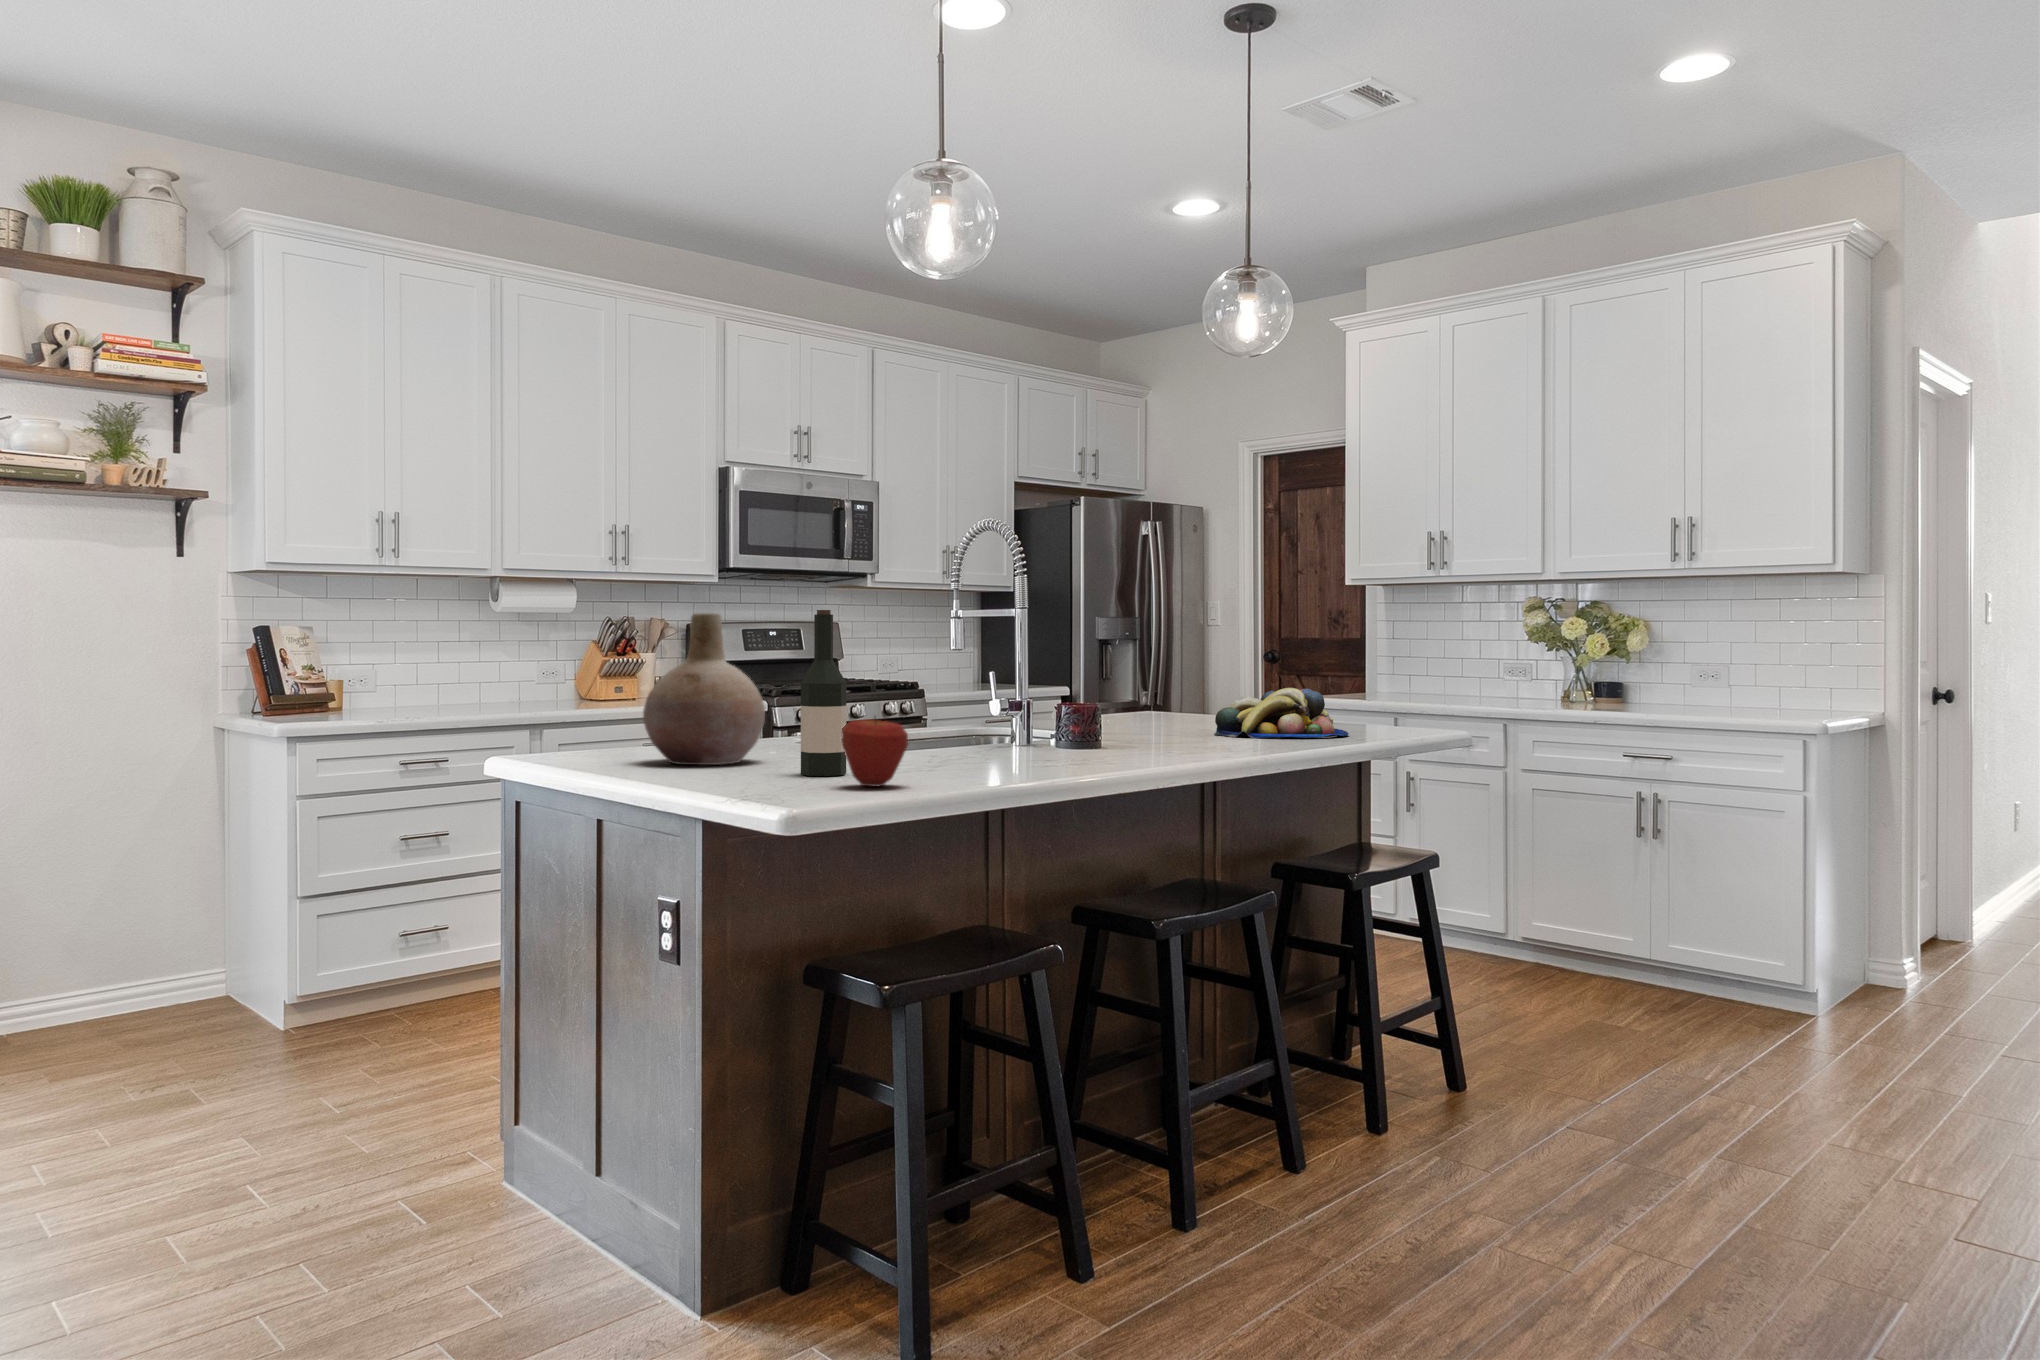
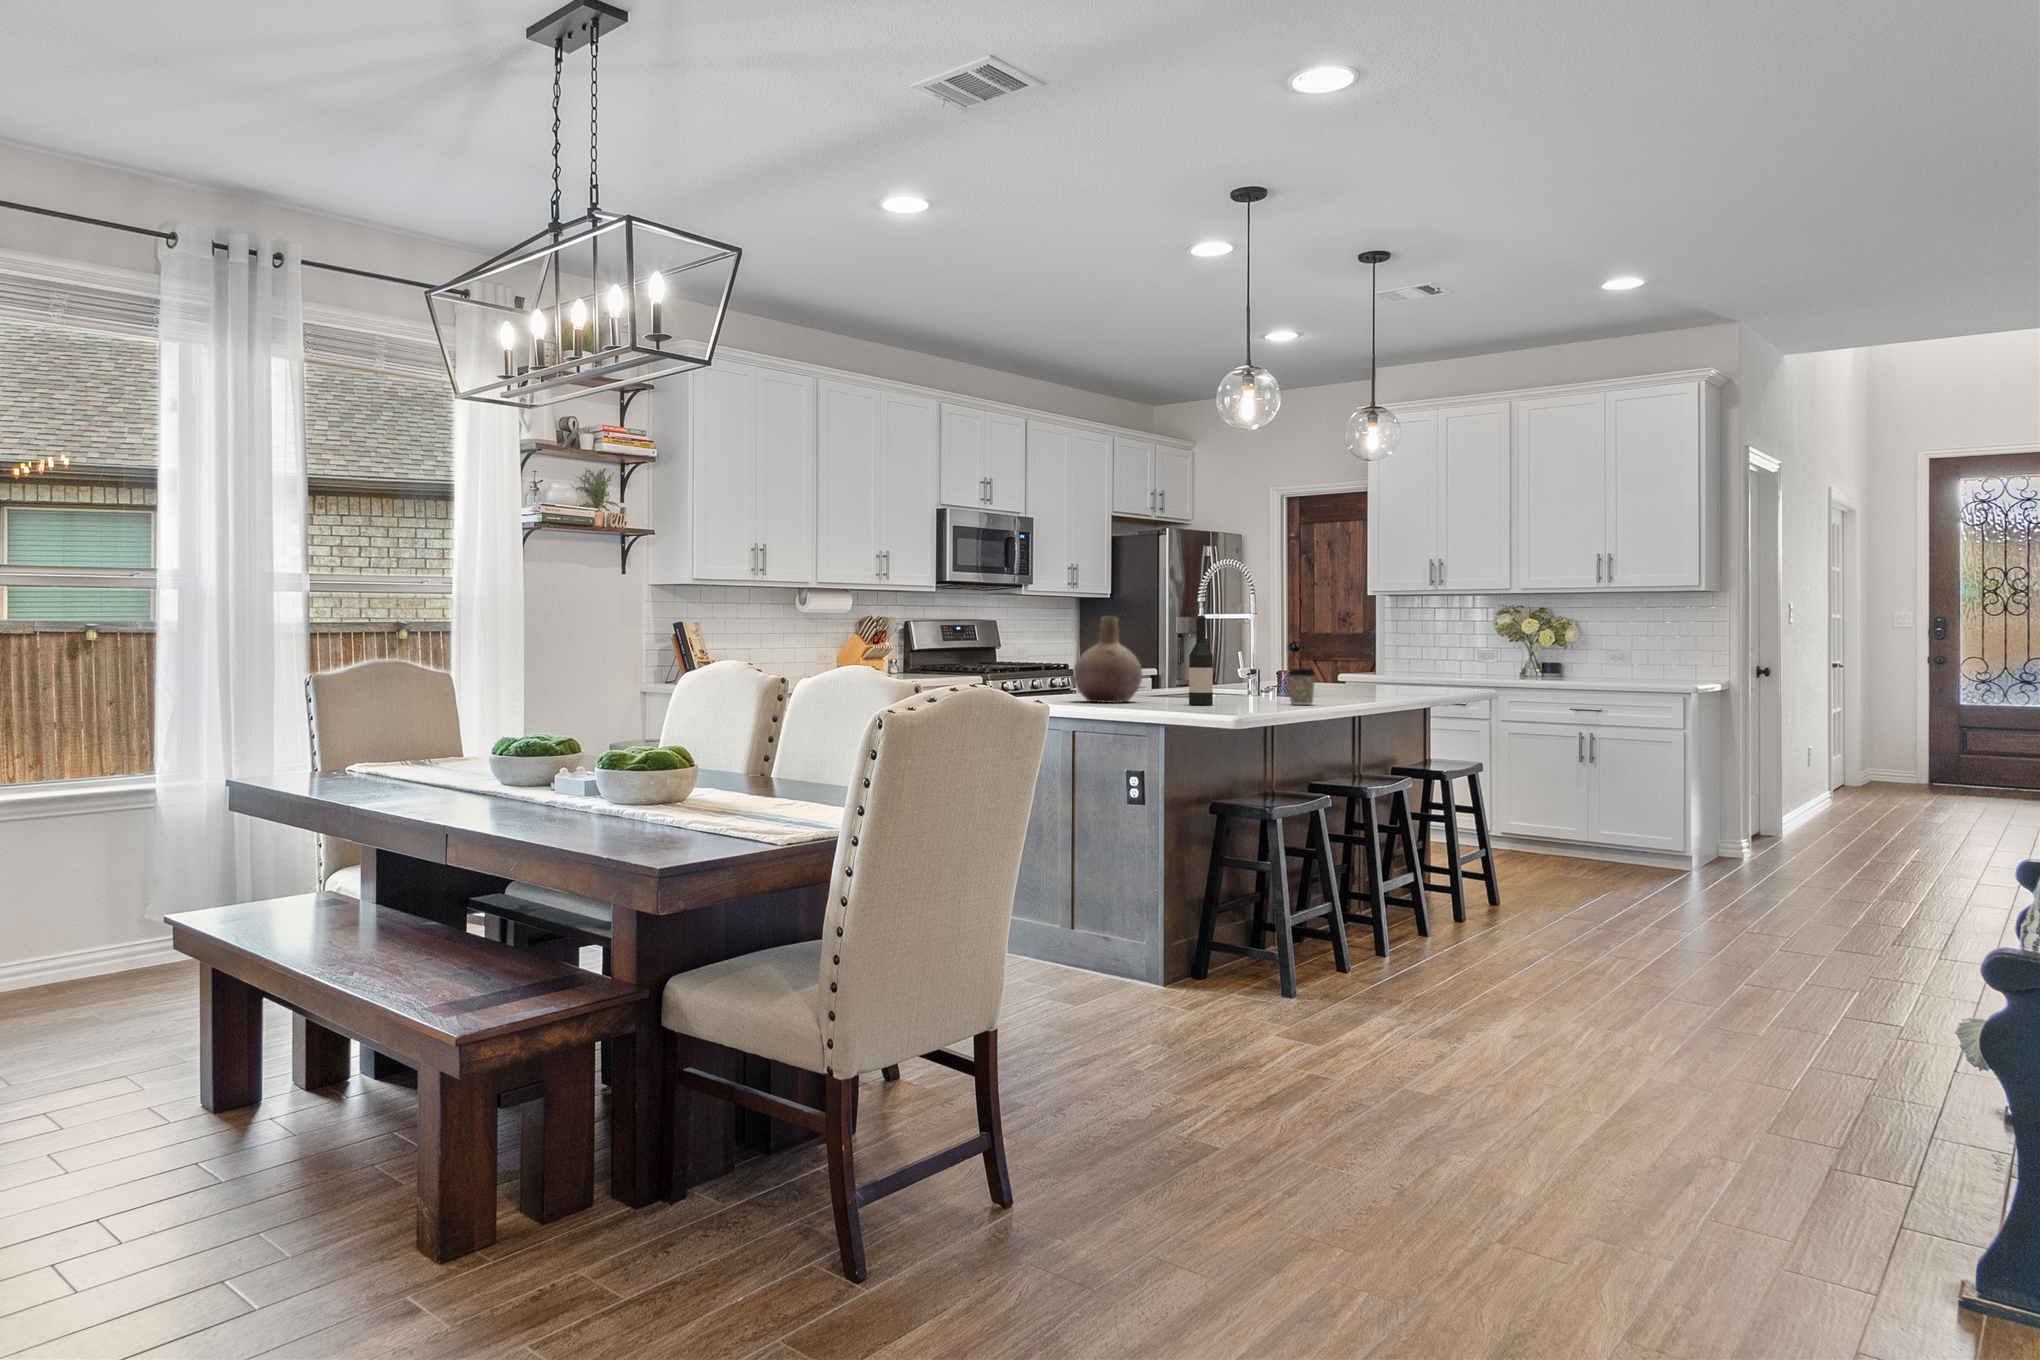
fruit bowl: present [1215,688,1349,738] -> none [1336,663,1421,694]
coffee cup: none [989,708,1040,776] -> present [1288,669,1315,705]
apple: present [841,719,908,786] -> none [1235,670,1270,707]

